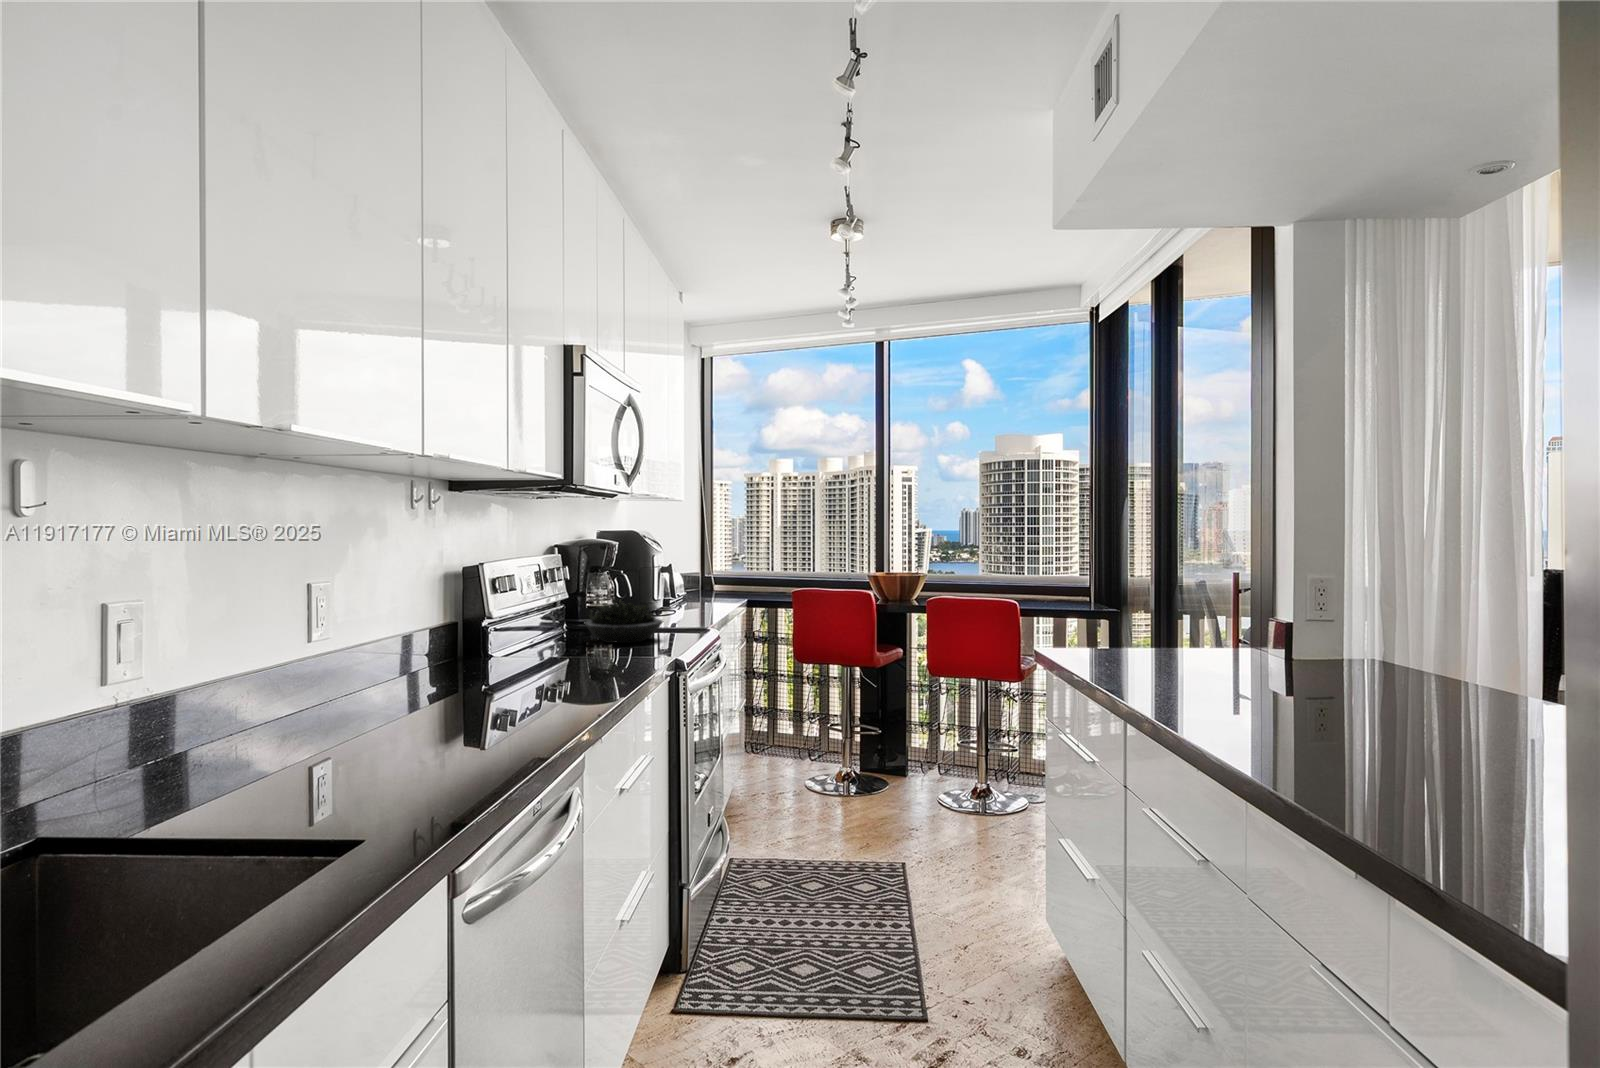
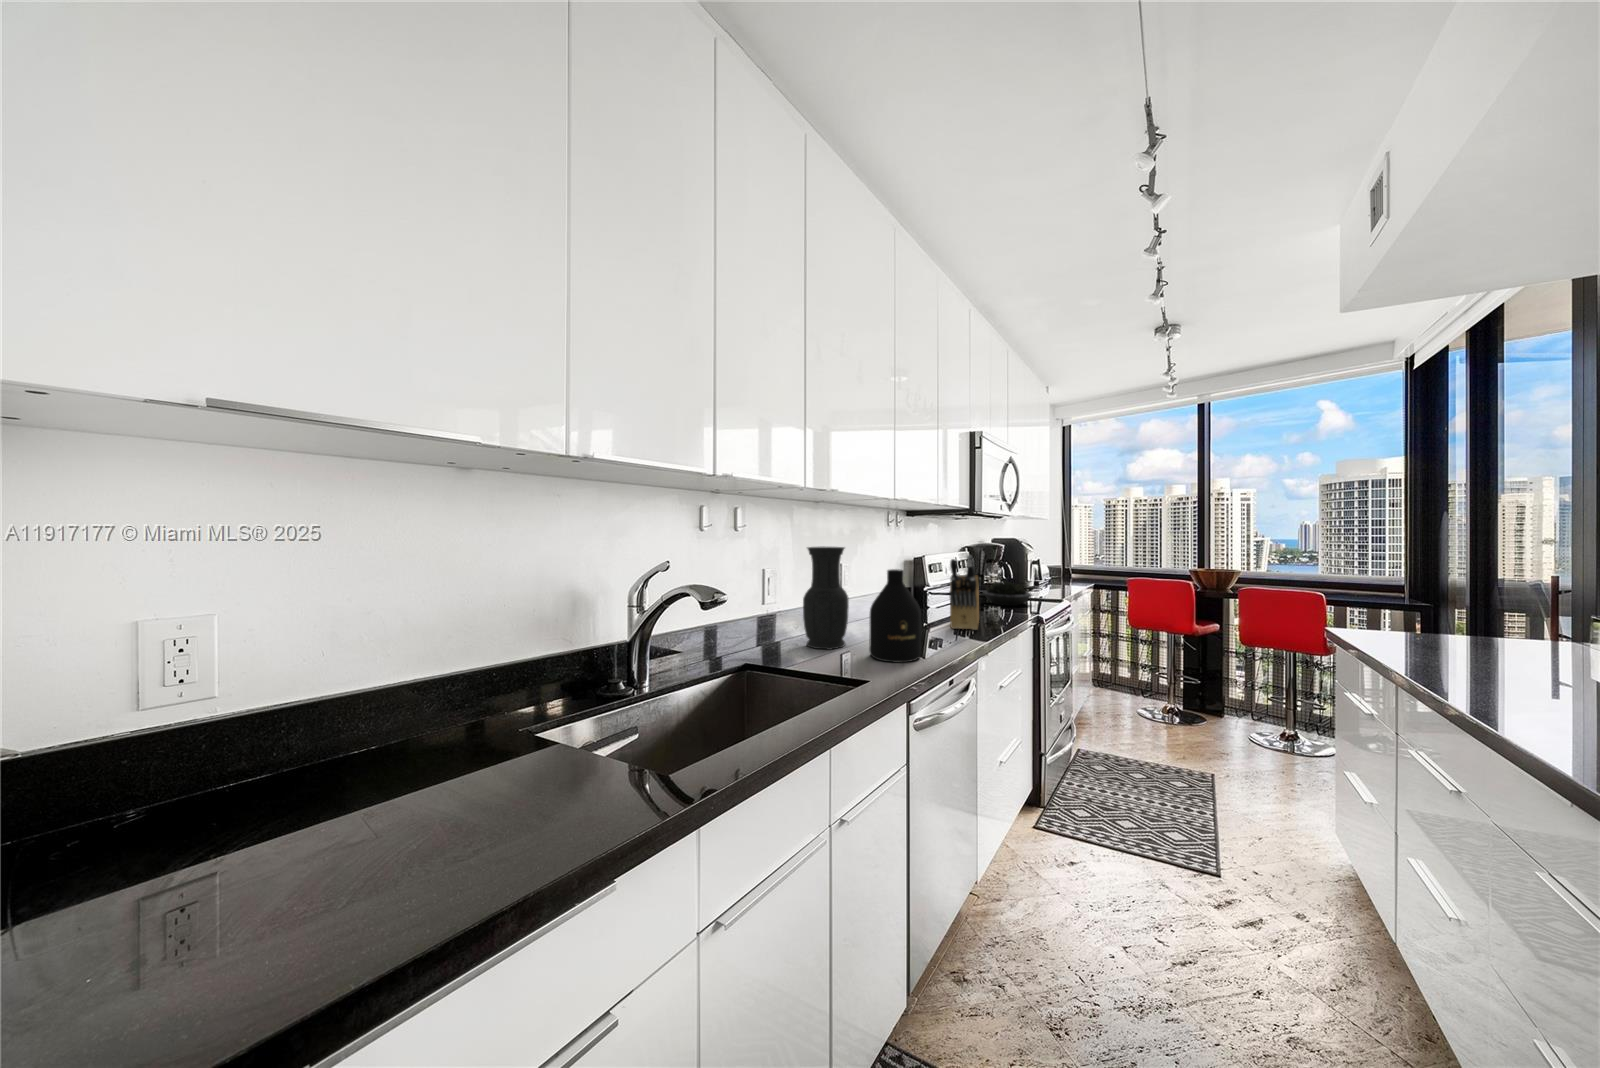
vase: none [170,537,299,780] -> present [803,547,849,650]
knife block: none [528,552,583,694] -> present [949,555,979,630]
bottle: none [349,580,471,787] -> present [869,569,921,662]

